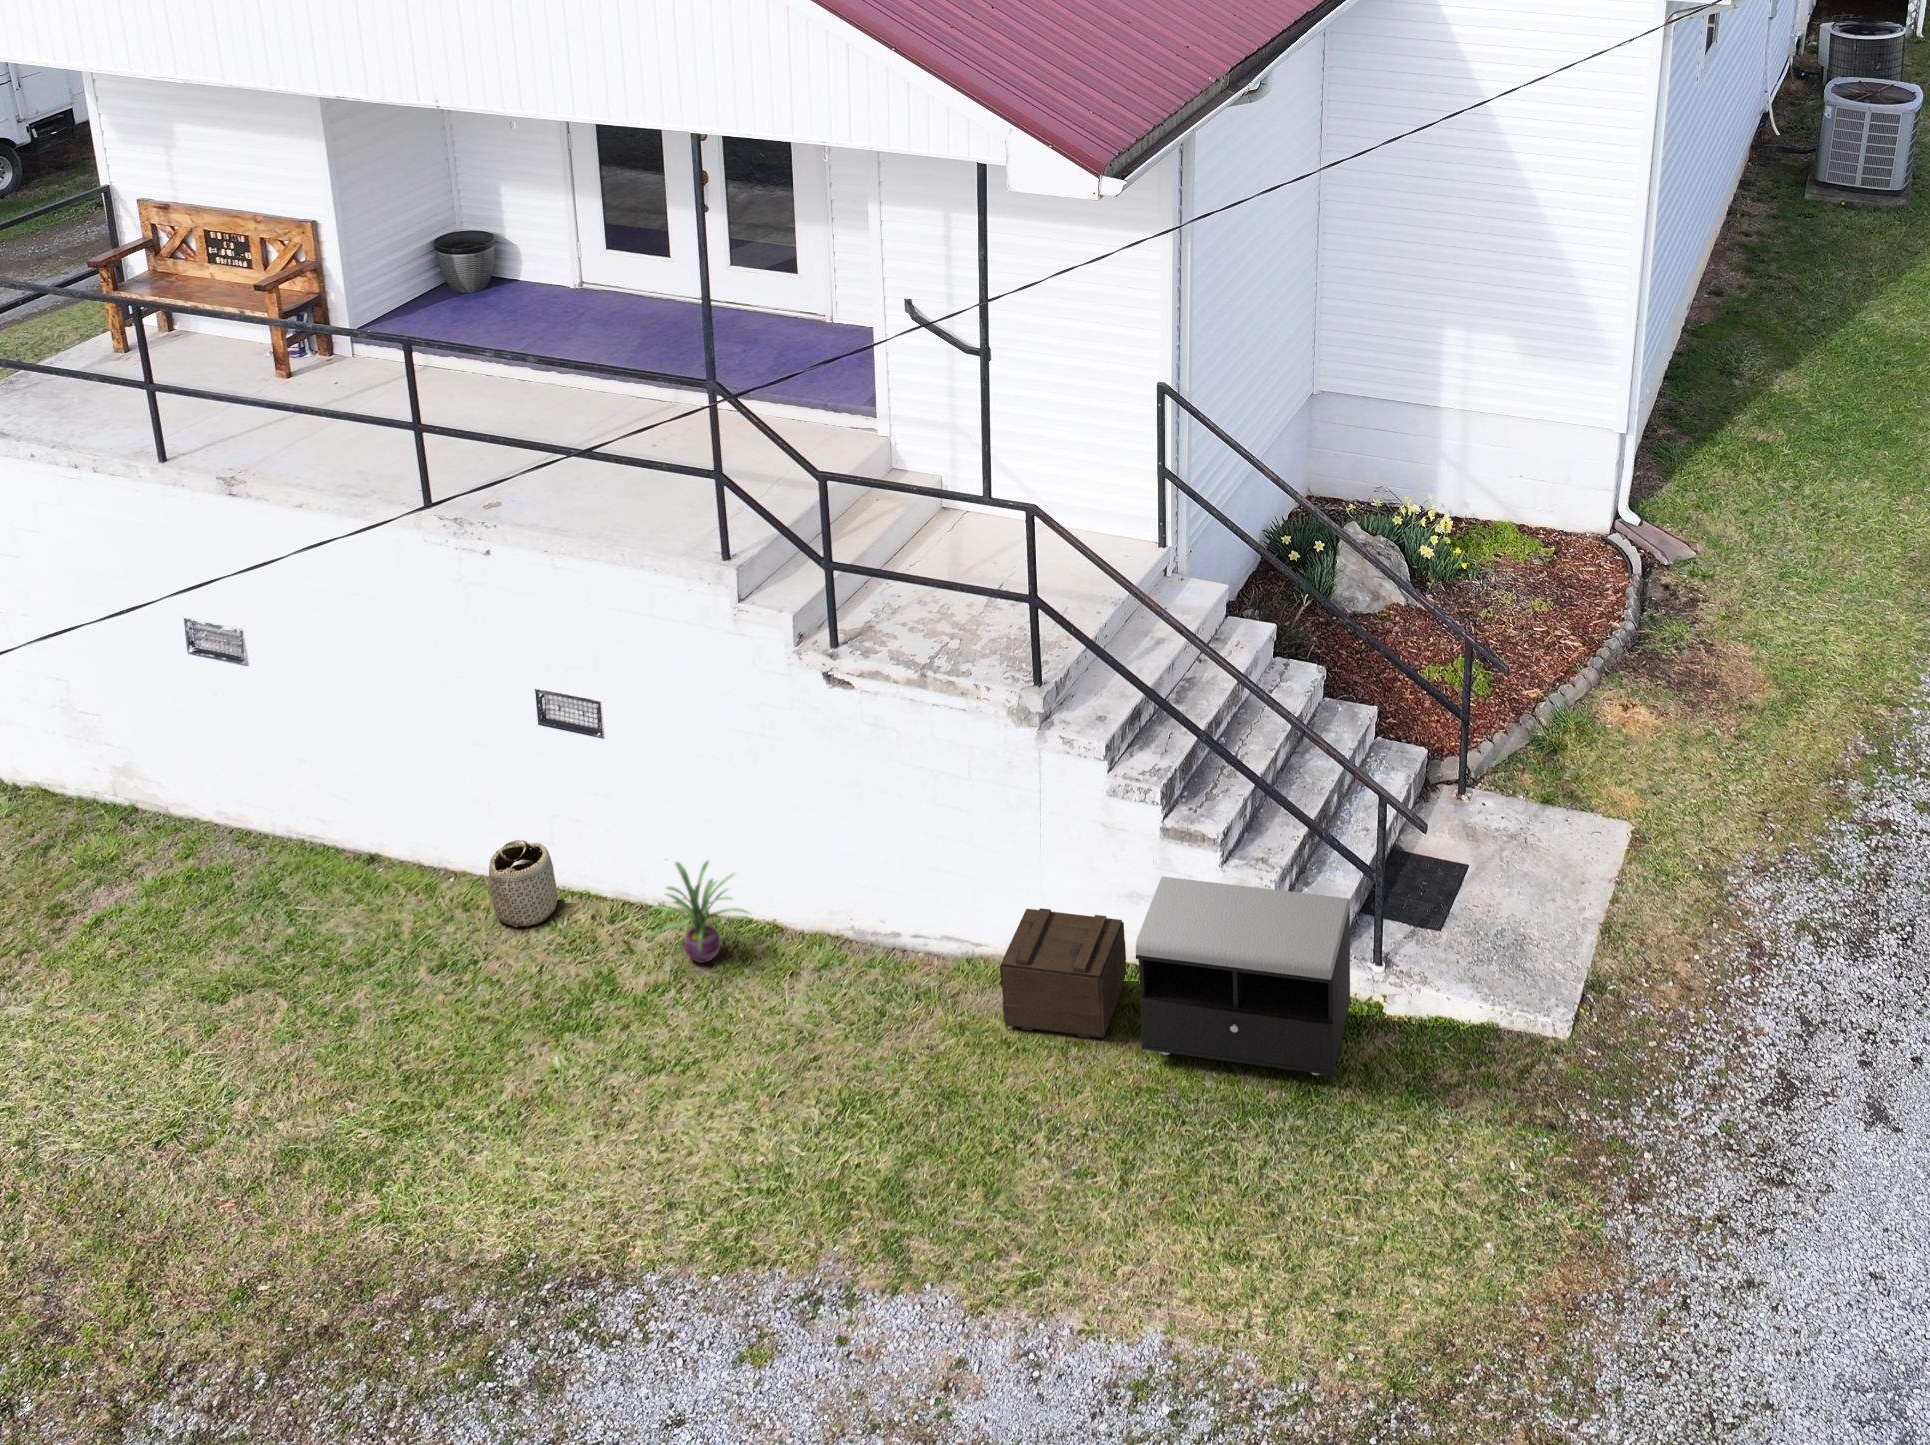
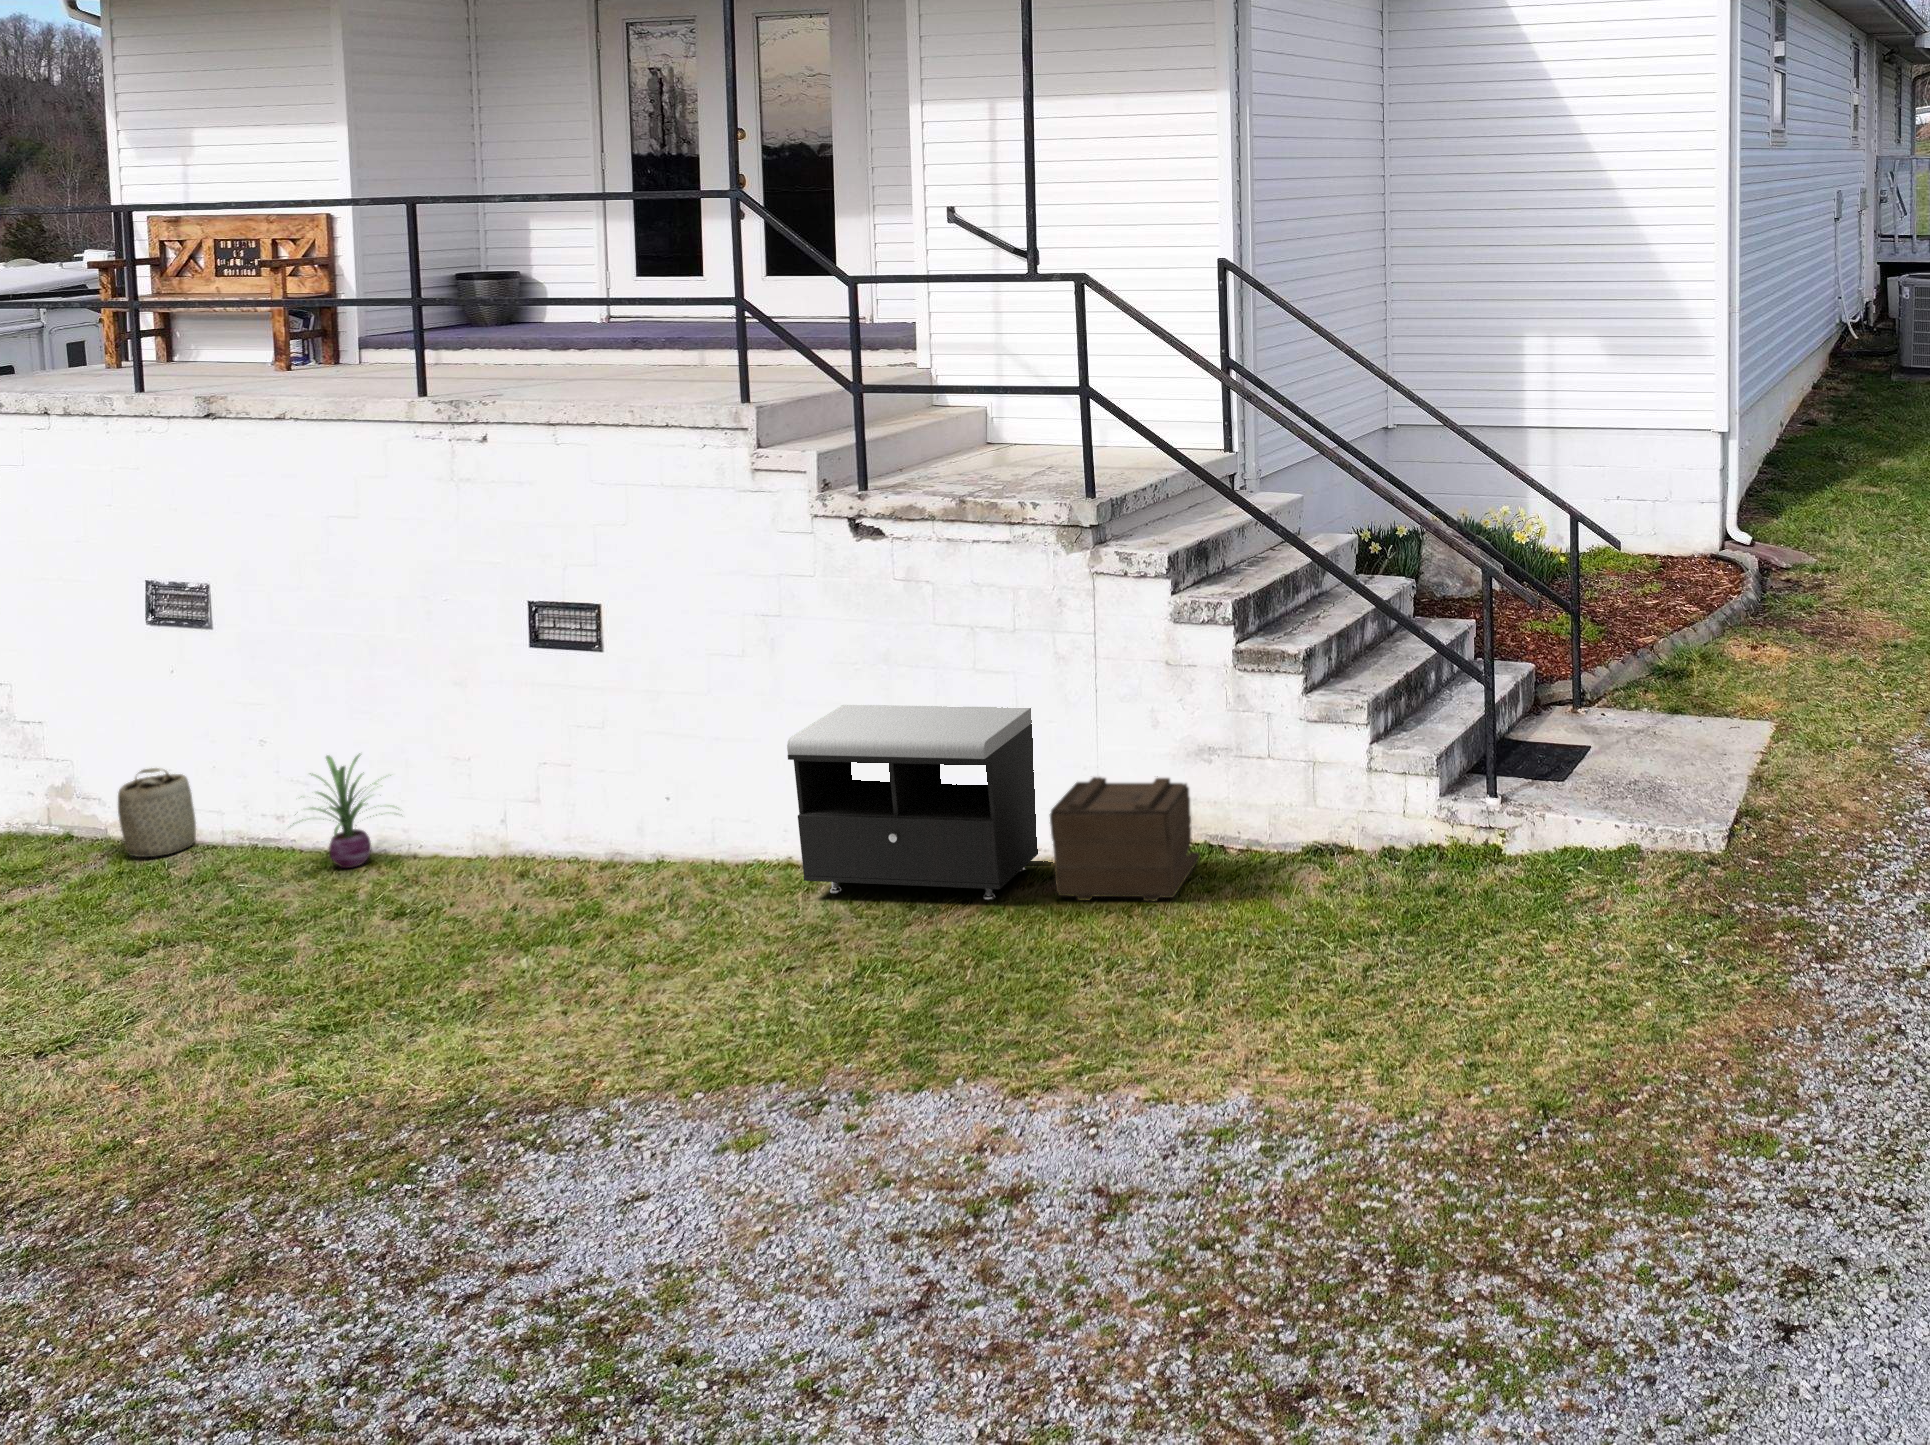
basket: present [489,840,558,927] -> present [118,768,196,857]
decorative plant: present [651,861,750,963] -> present [293,753,397,868]
storage bench: present [1136,877,1350,1076] -> present [787,705,1038,900]

